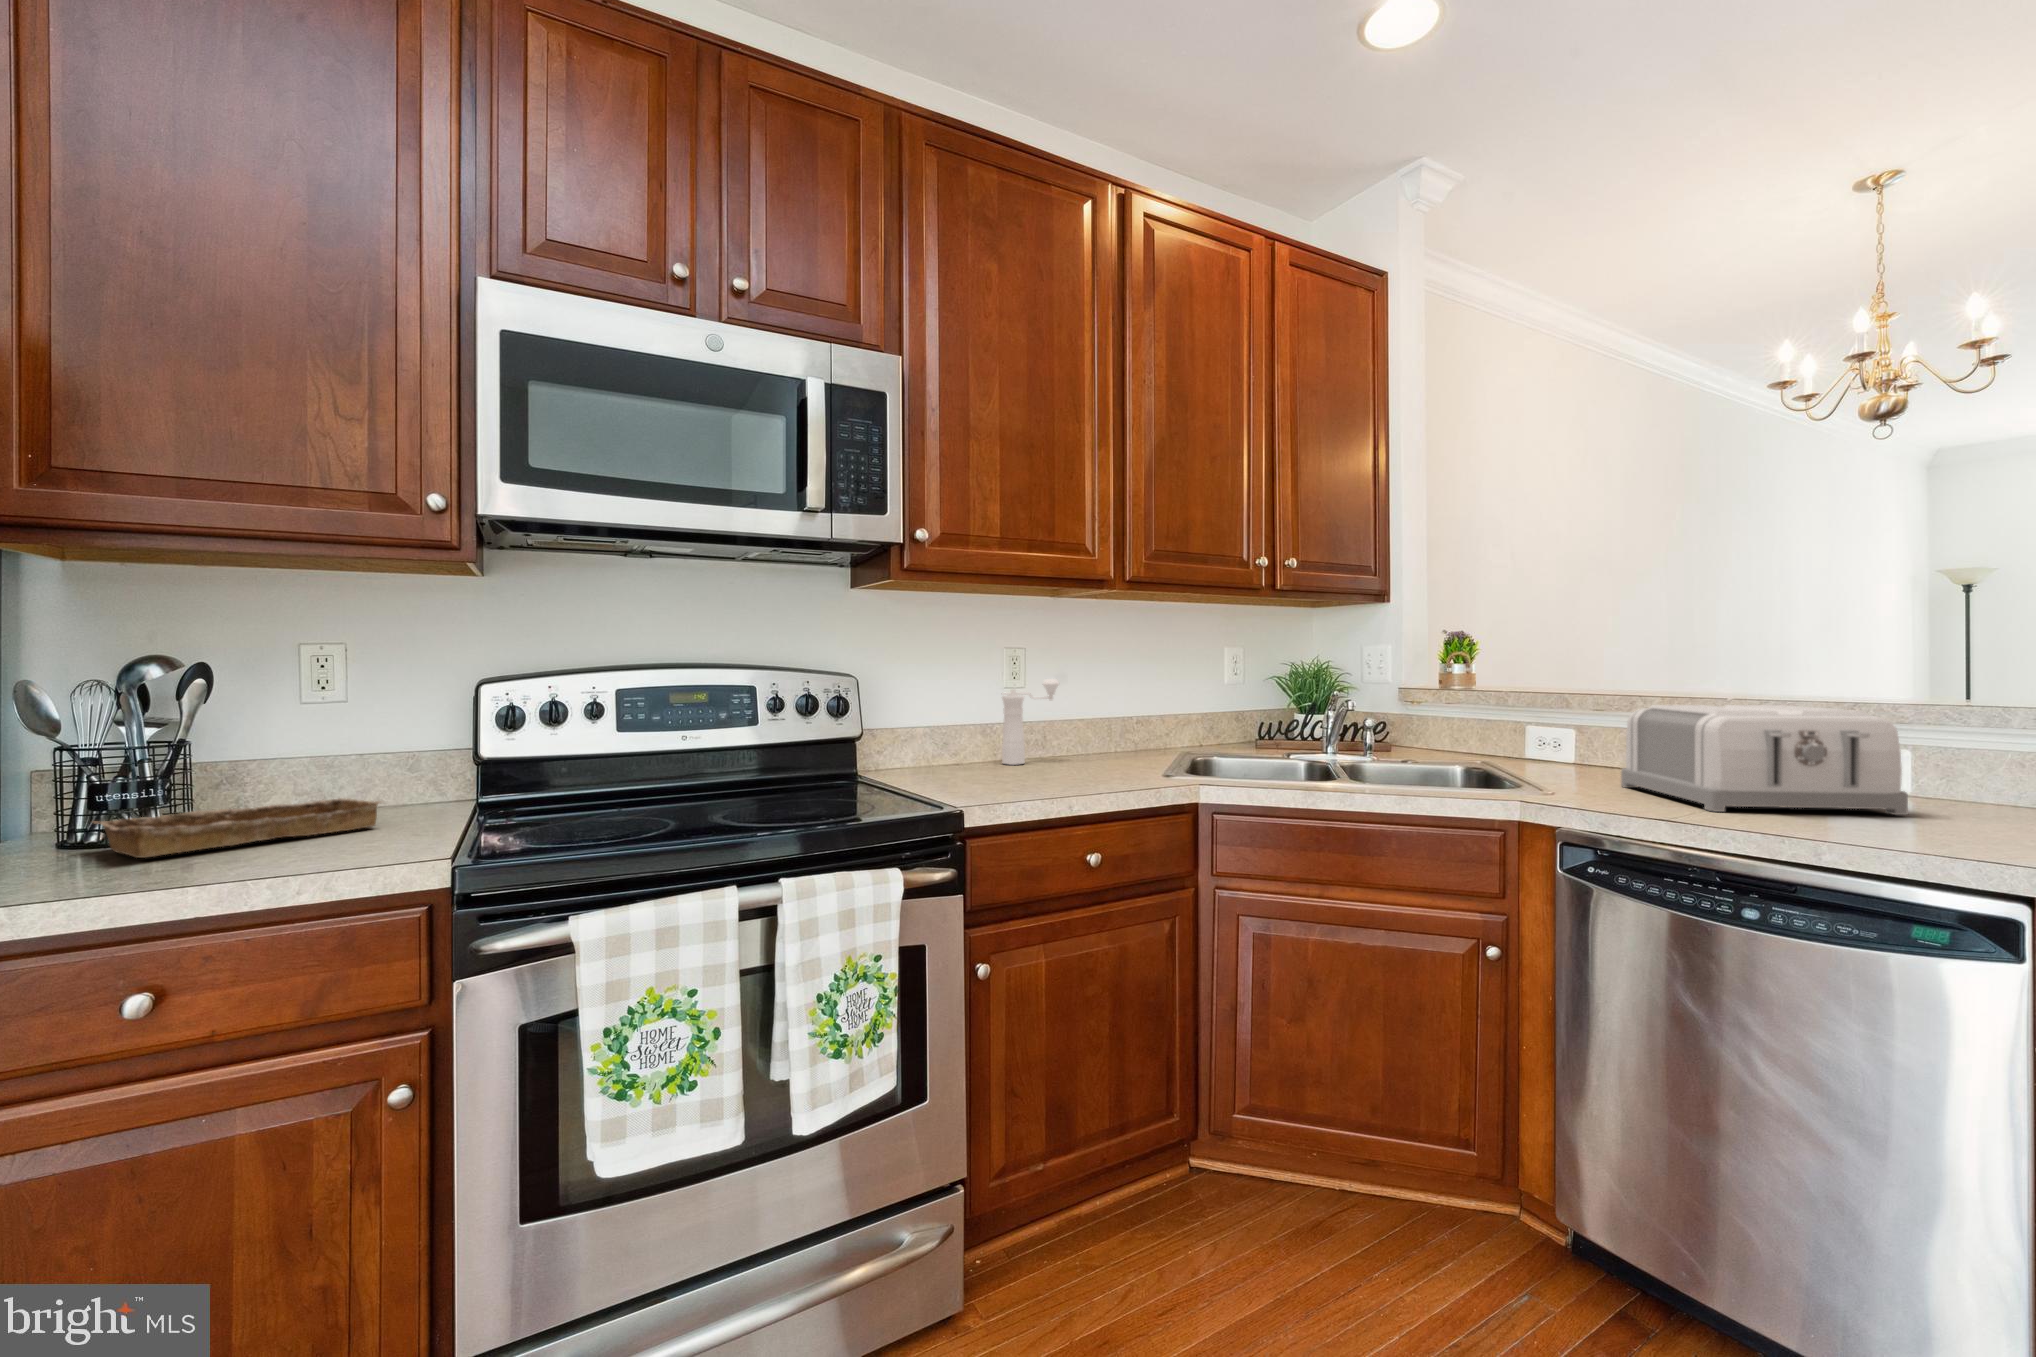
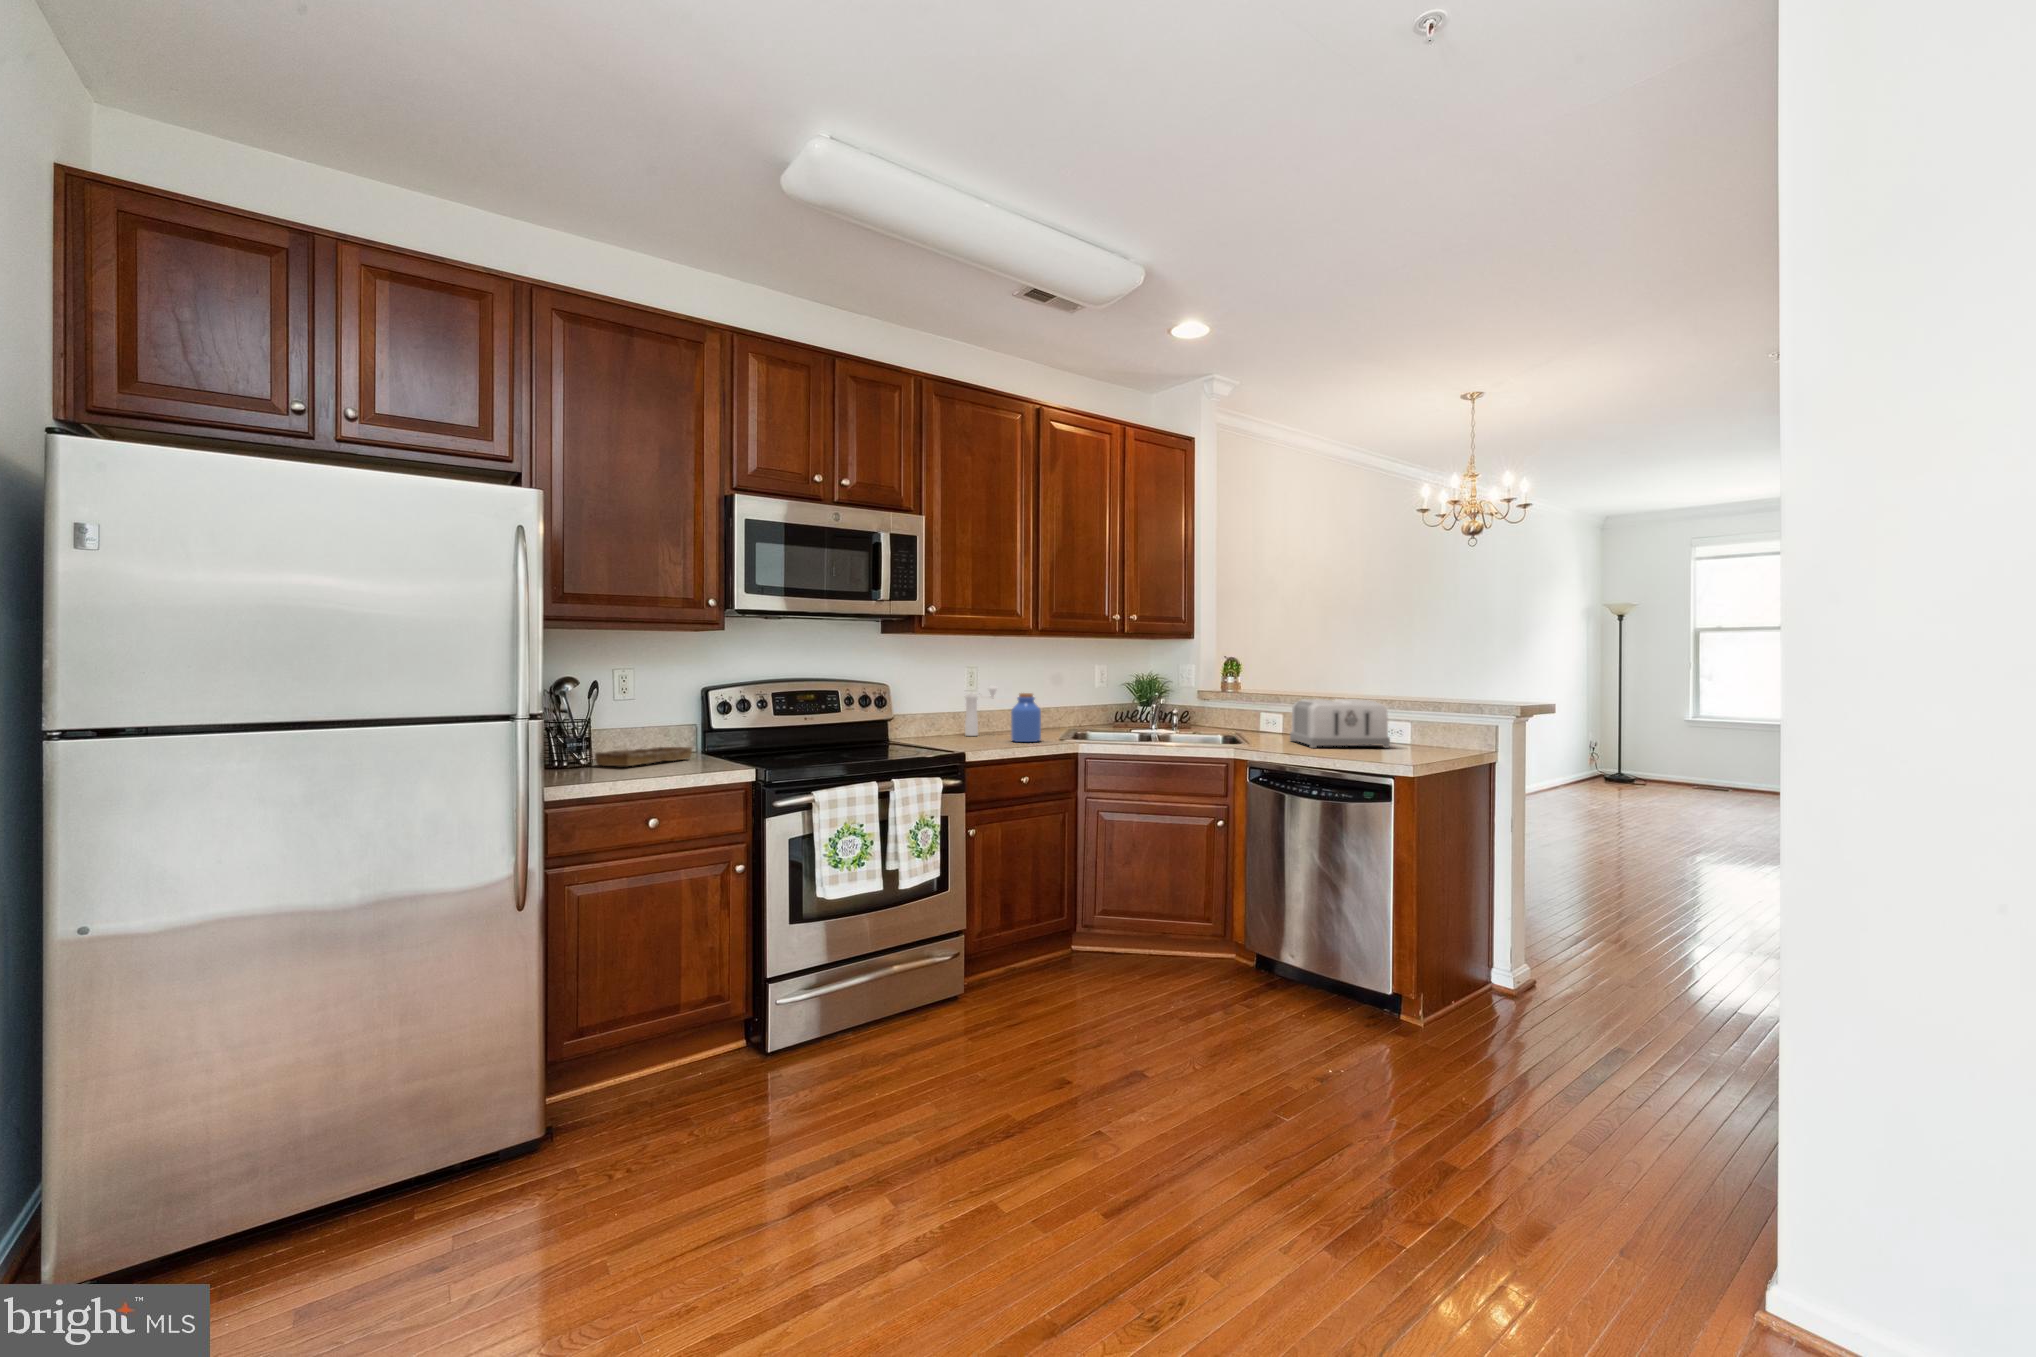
jar: none [1073,692,1128,782] -> present [1011,693,1041,742]

